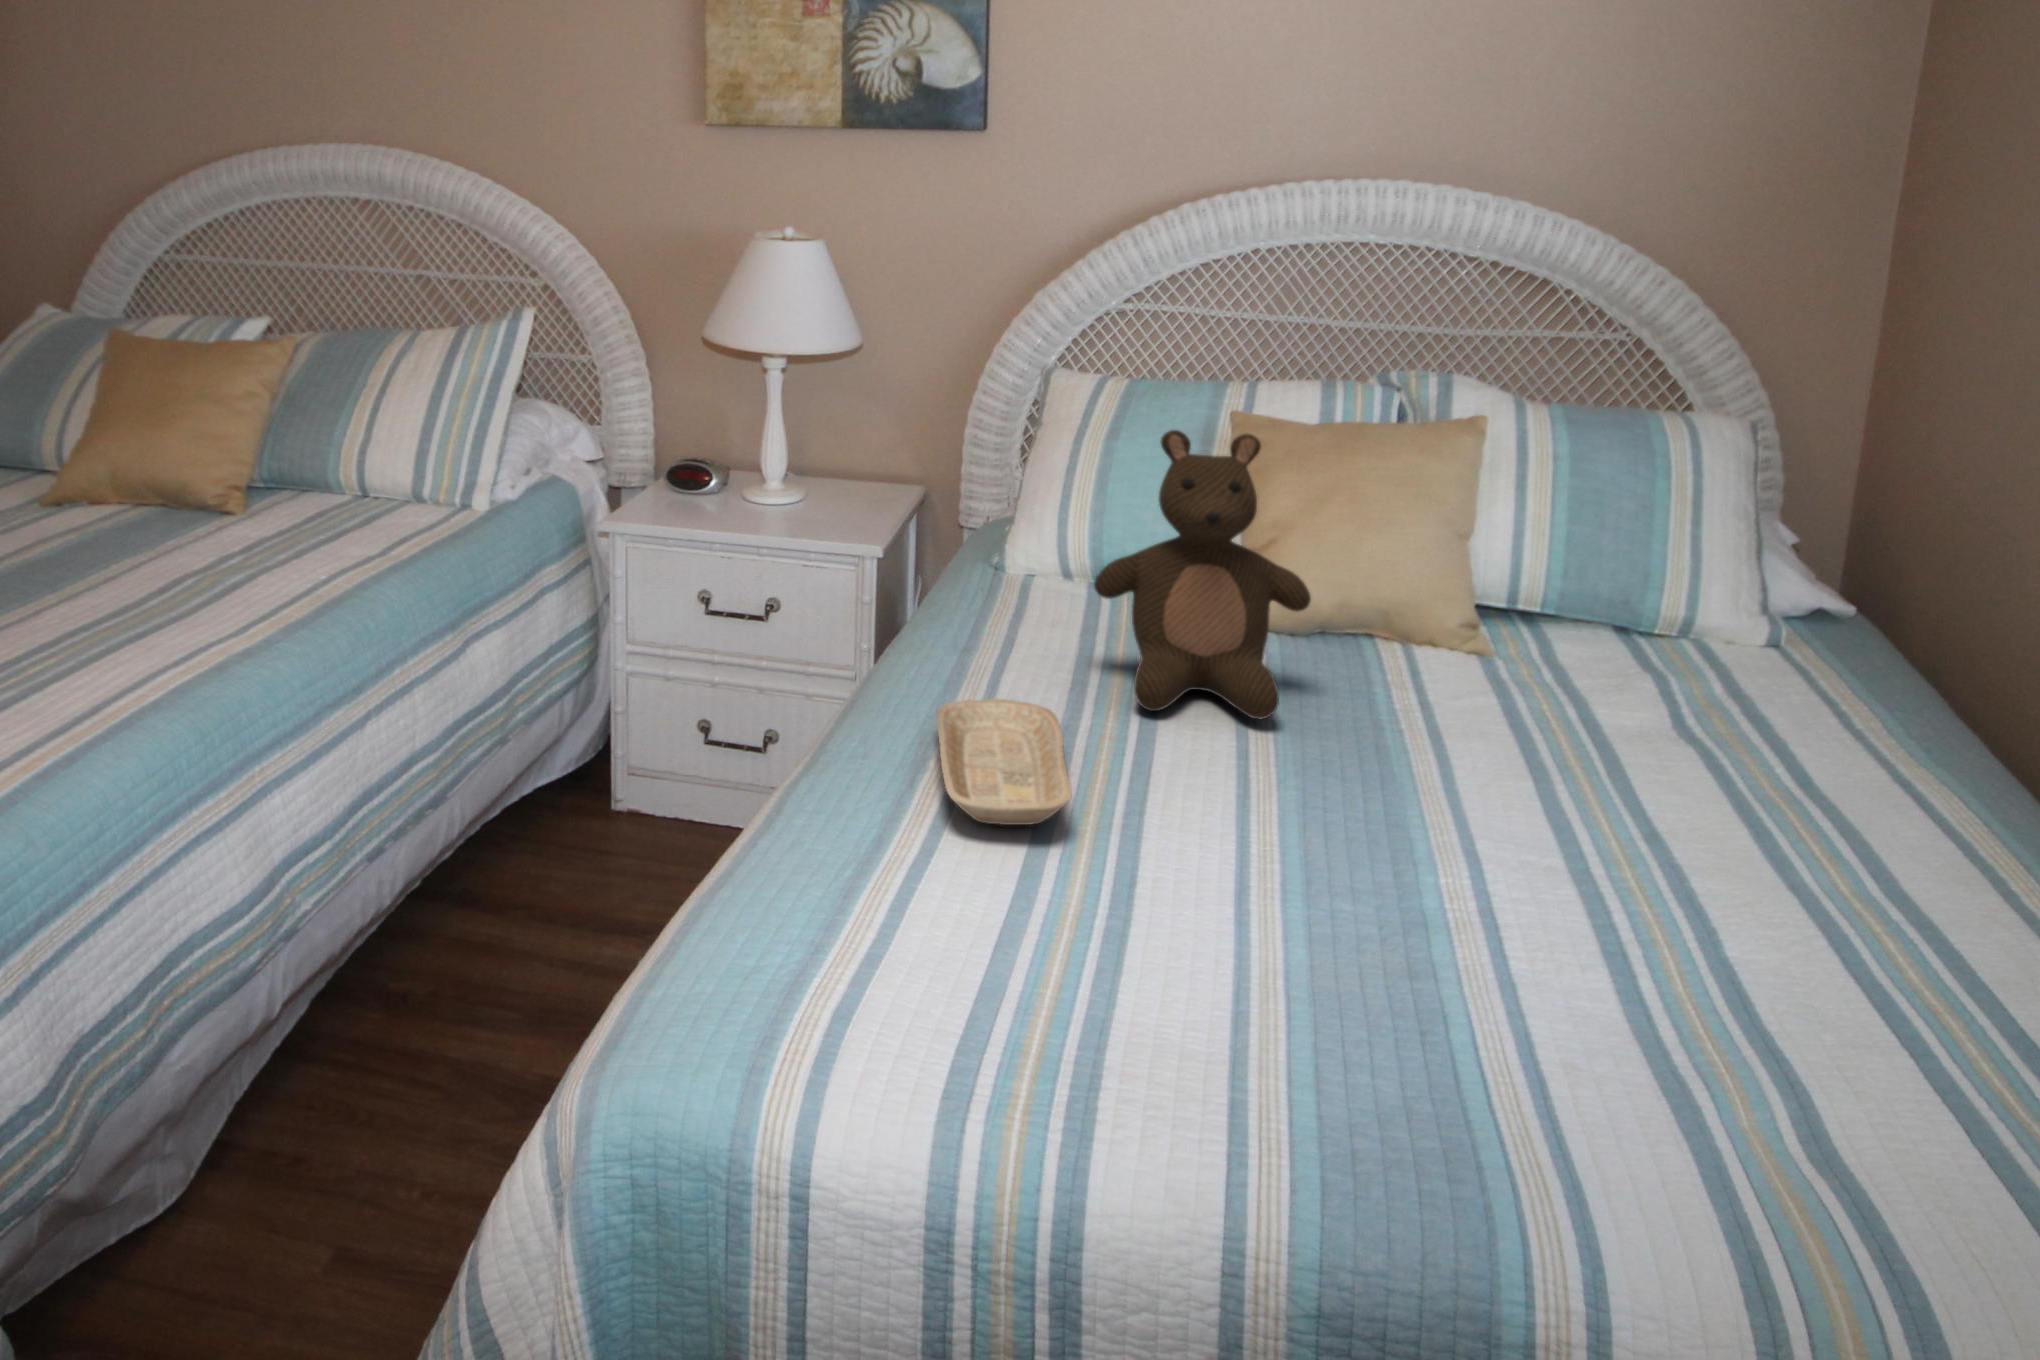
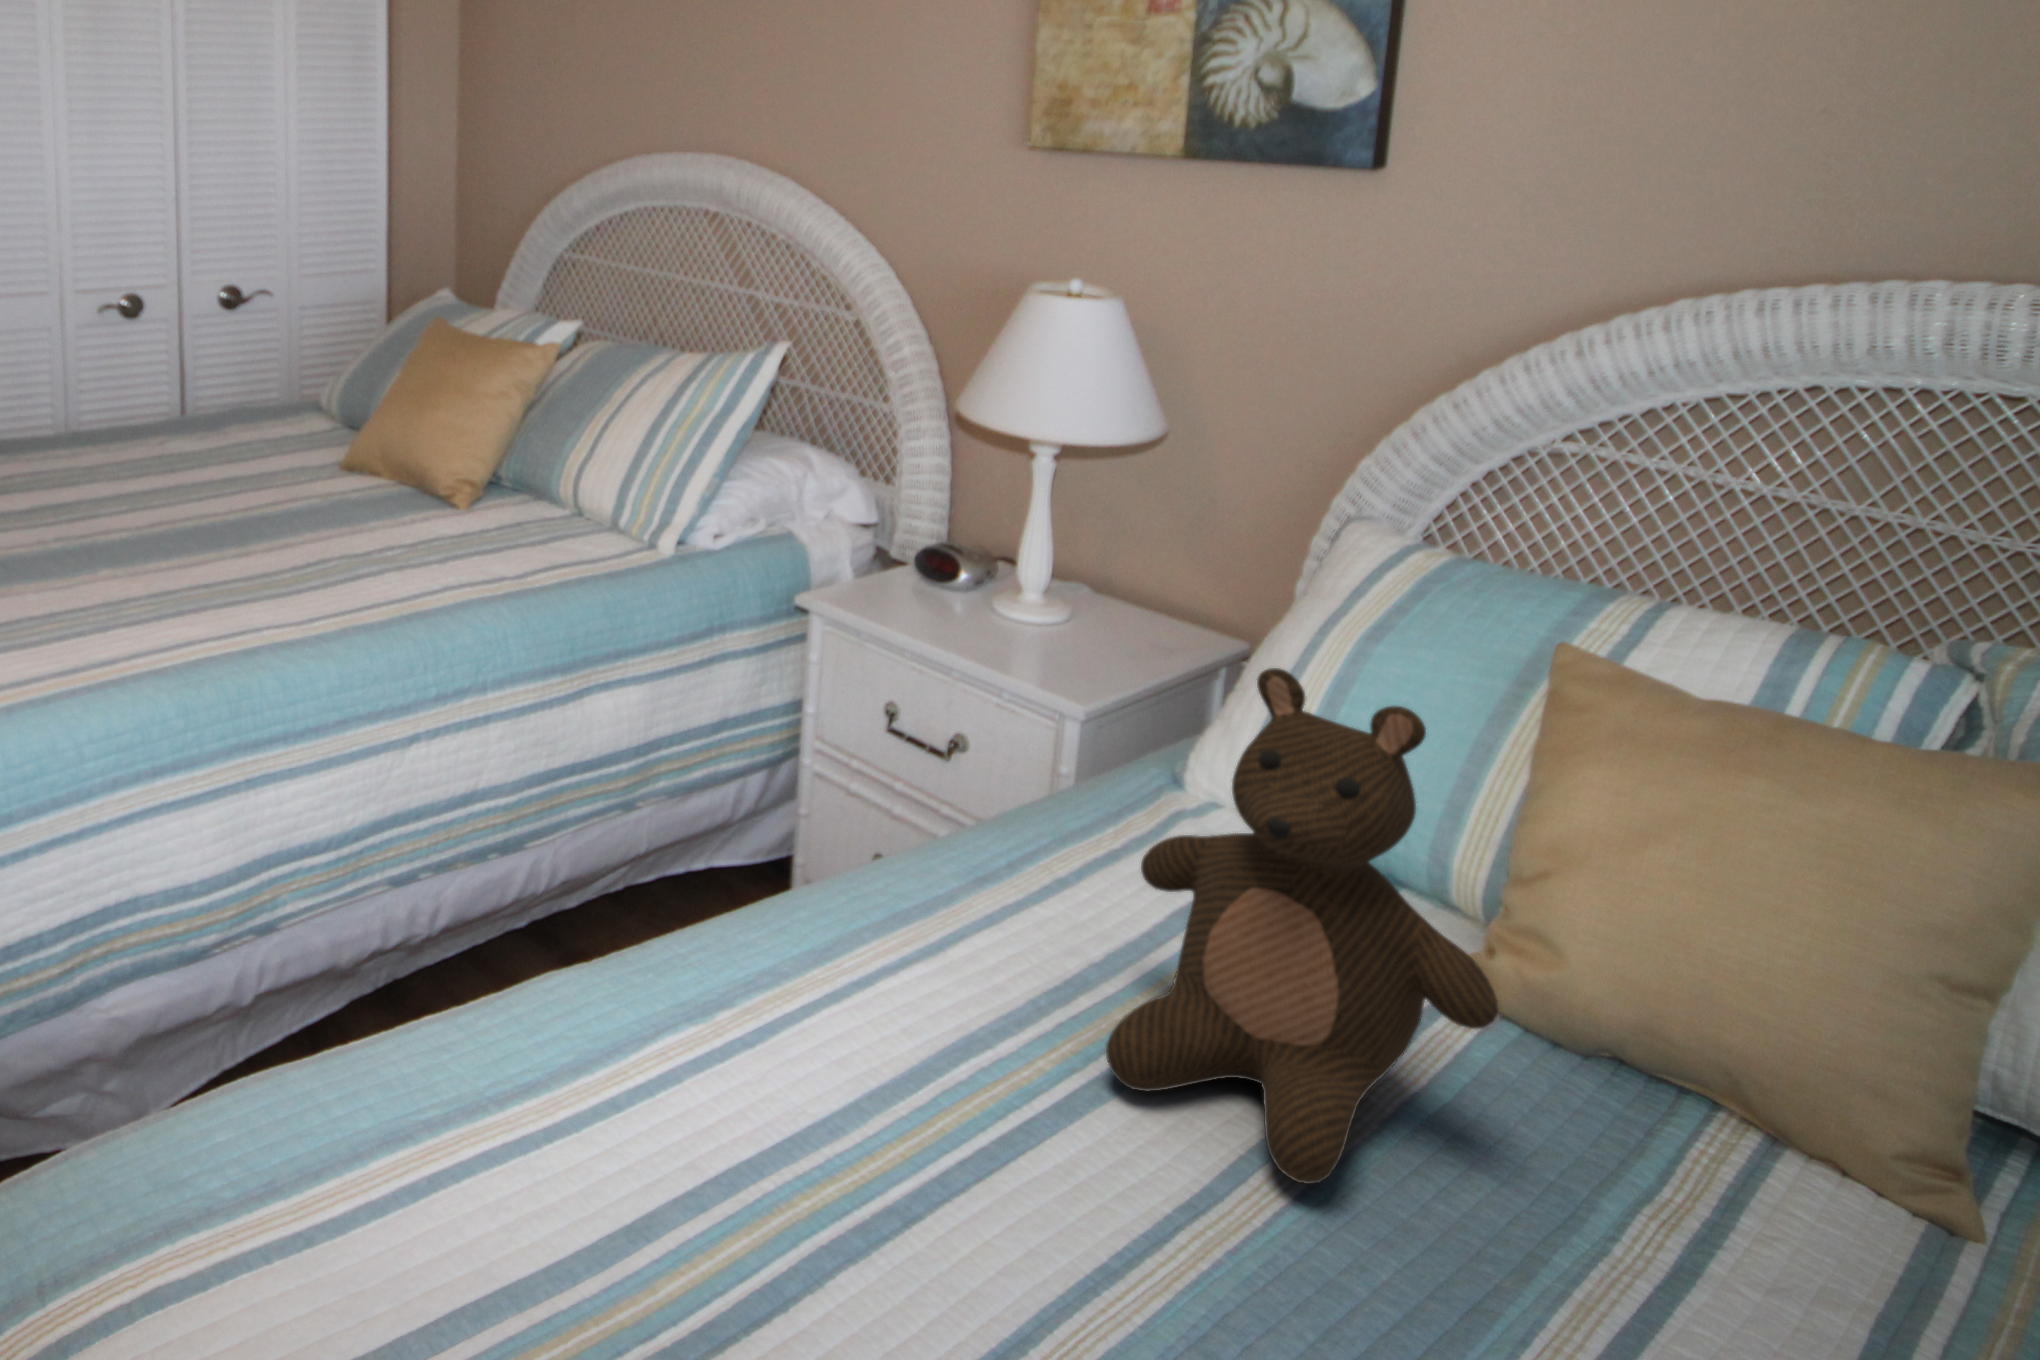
tray: present [937,699,1072,825] -> none [601,958,923,1191]

